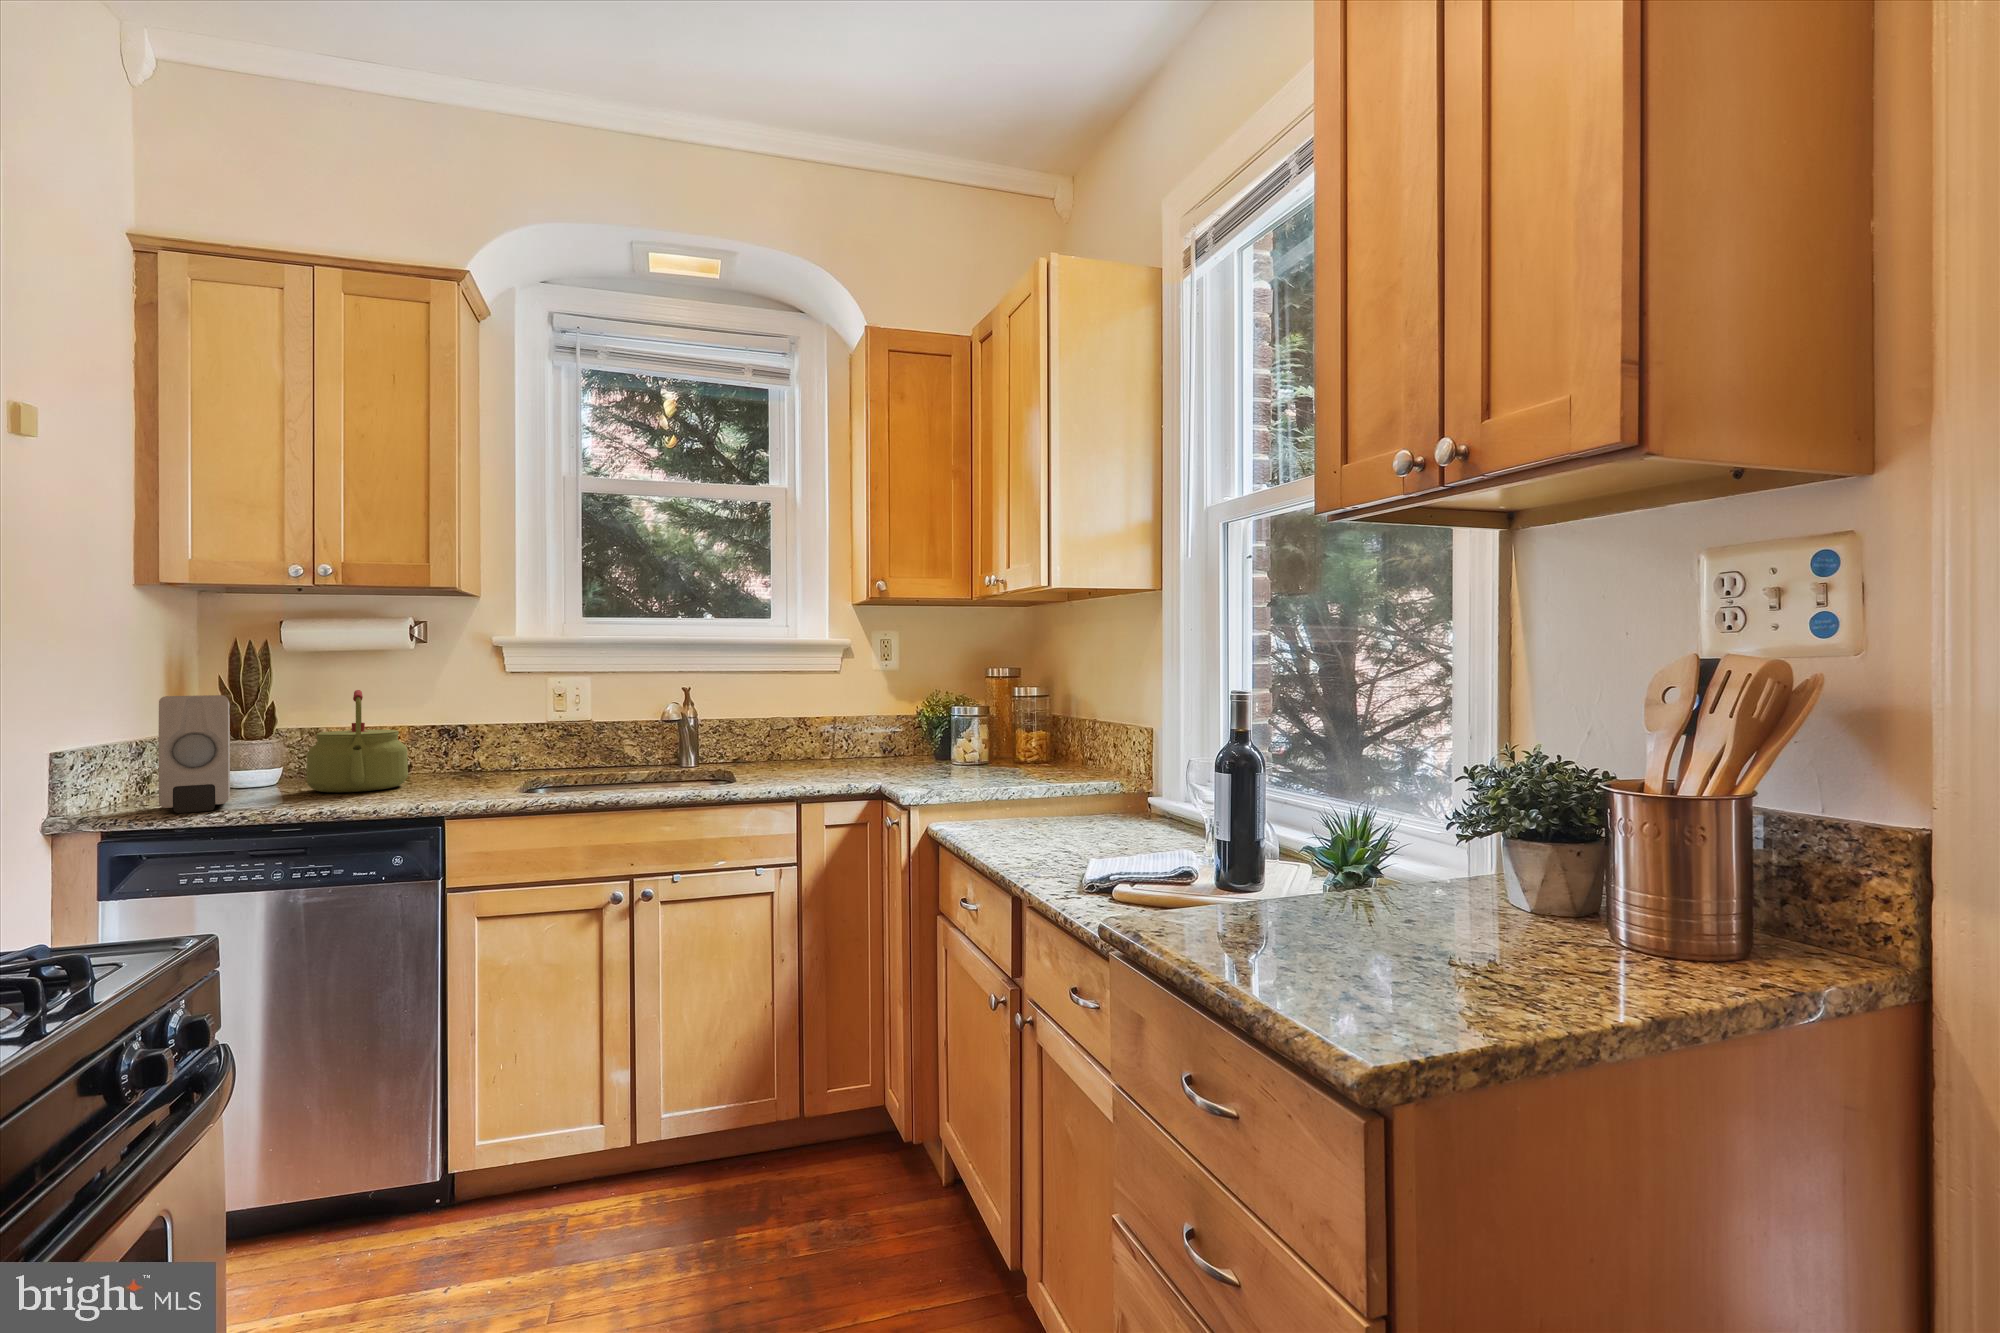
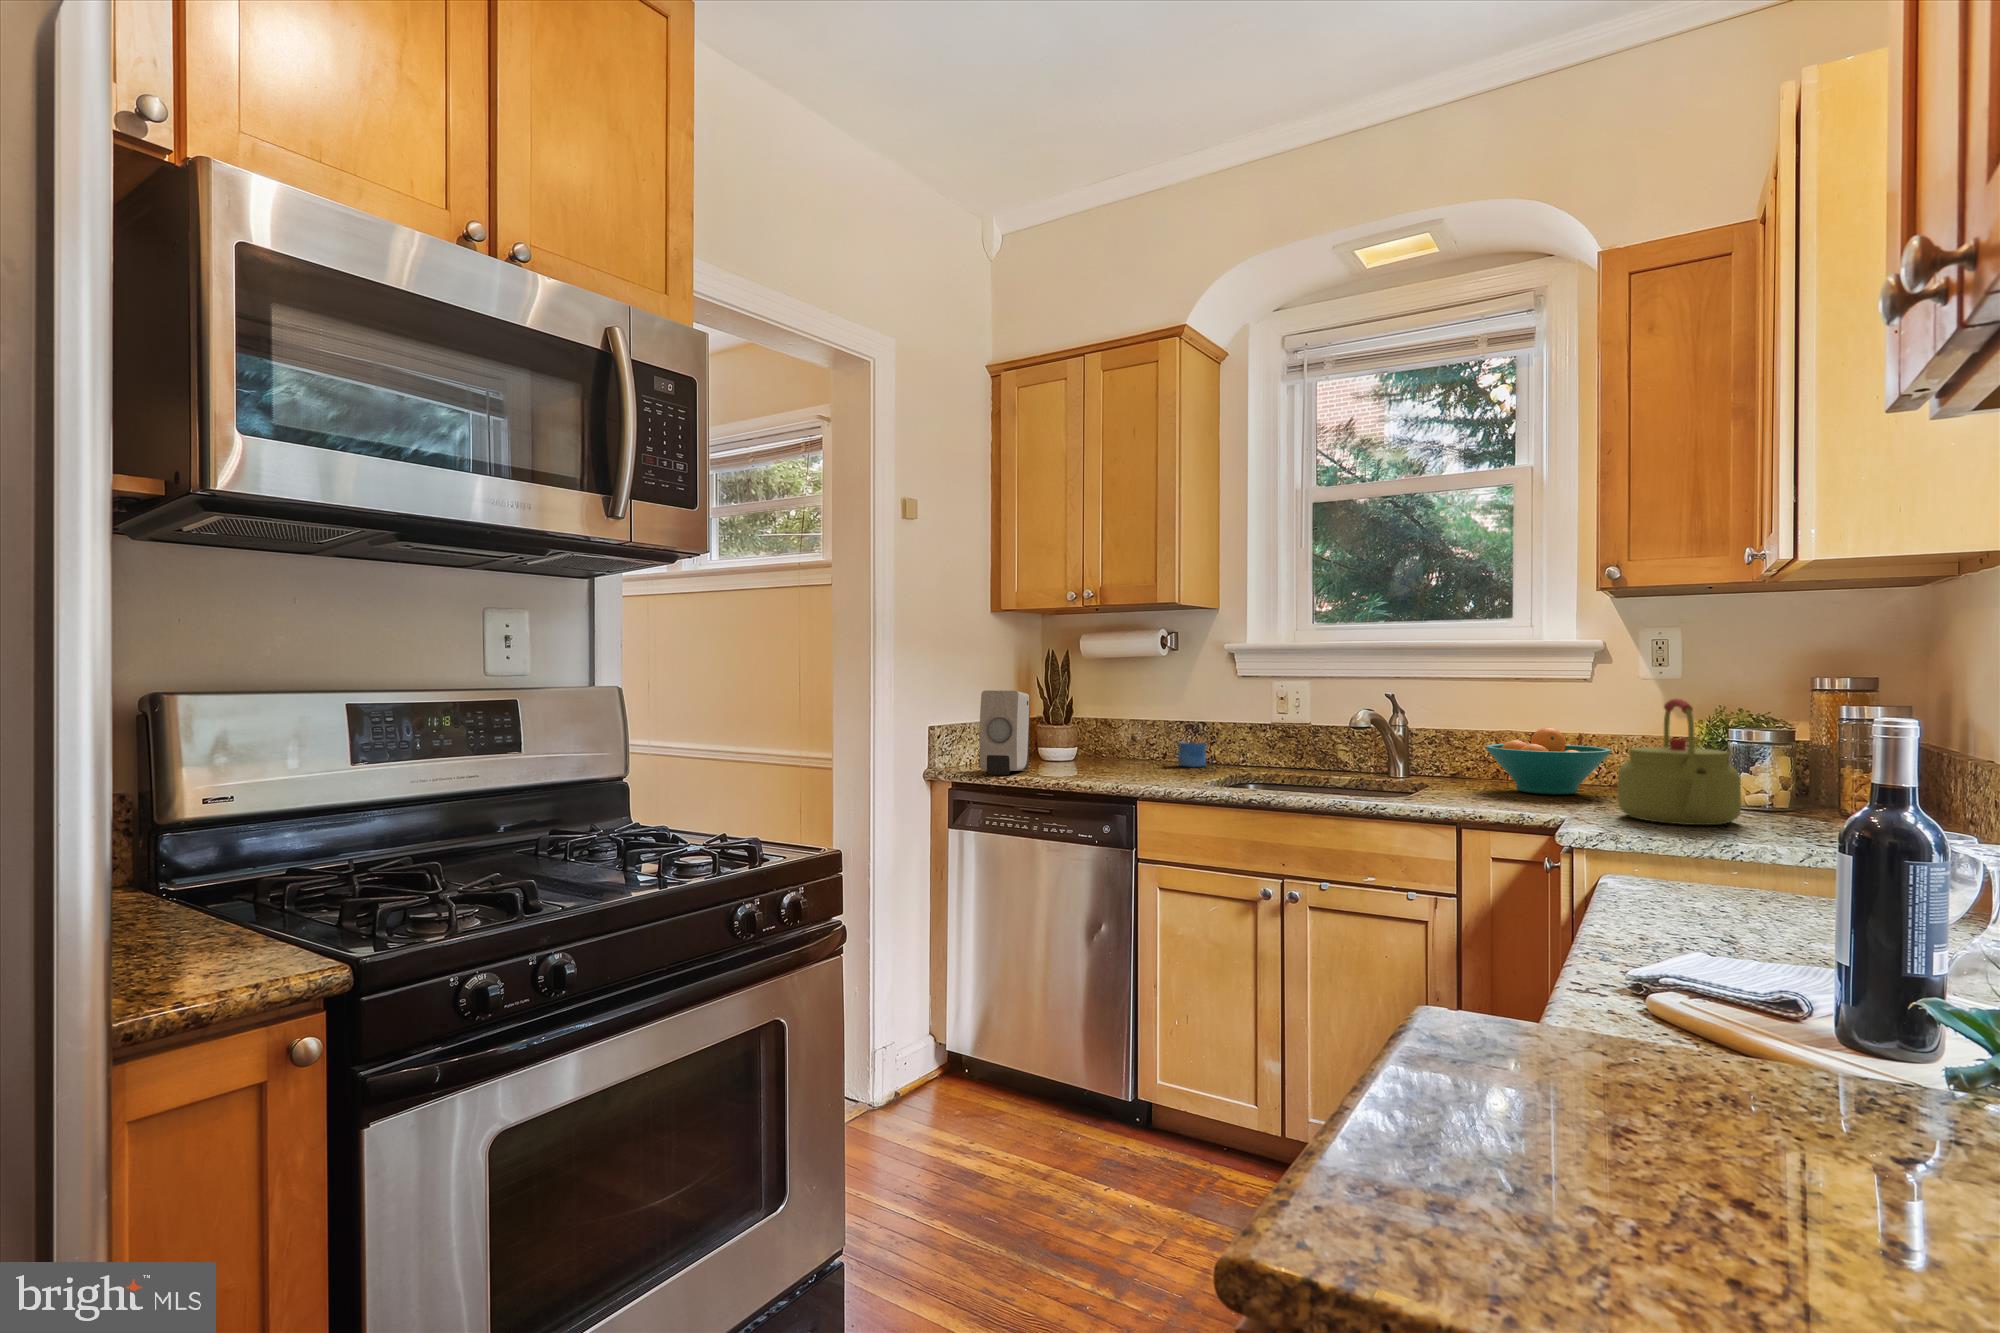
kettle: present [307,690,408,792] -> present [1618,699,1742,825]
fruit bowl: none [777,713,872,769] -> present [1485,727,1611,794]
mug: none [425,747,468,777] -> present [1171,741,1206,767]

